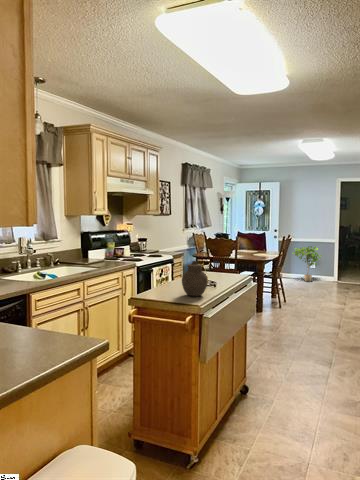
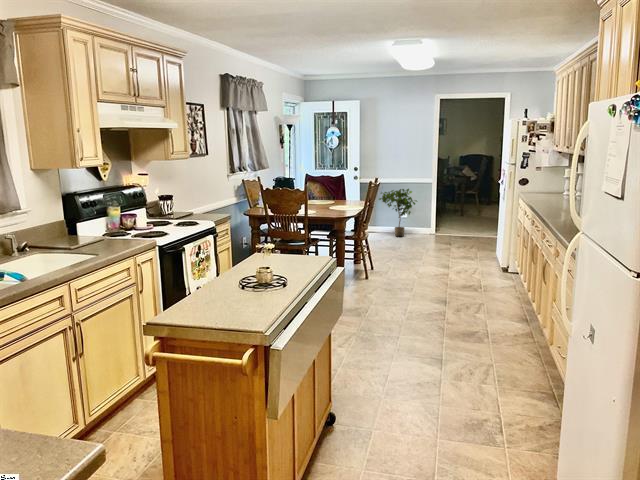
jar: present [182,261,207,296] -> none [232,255,274,312]

